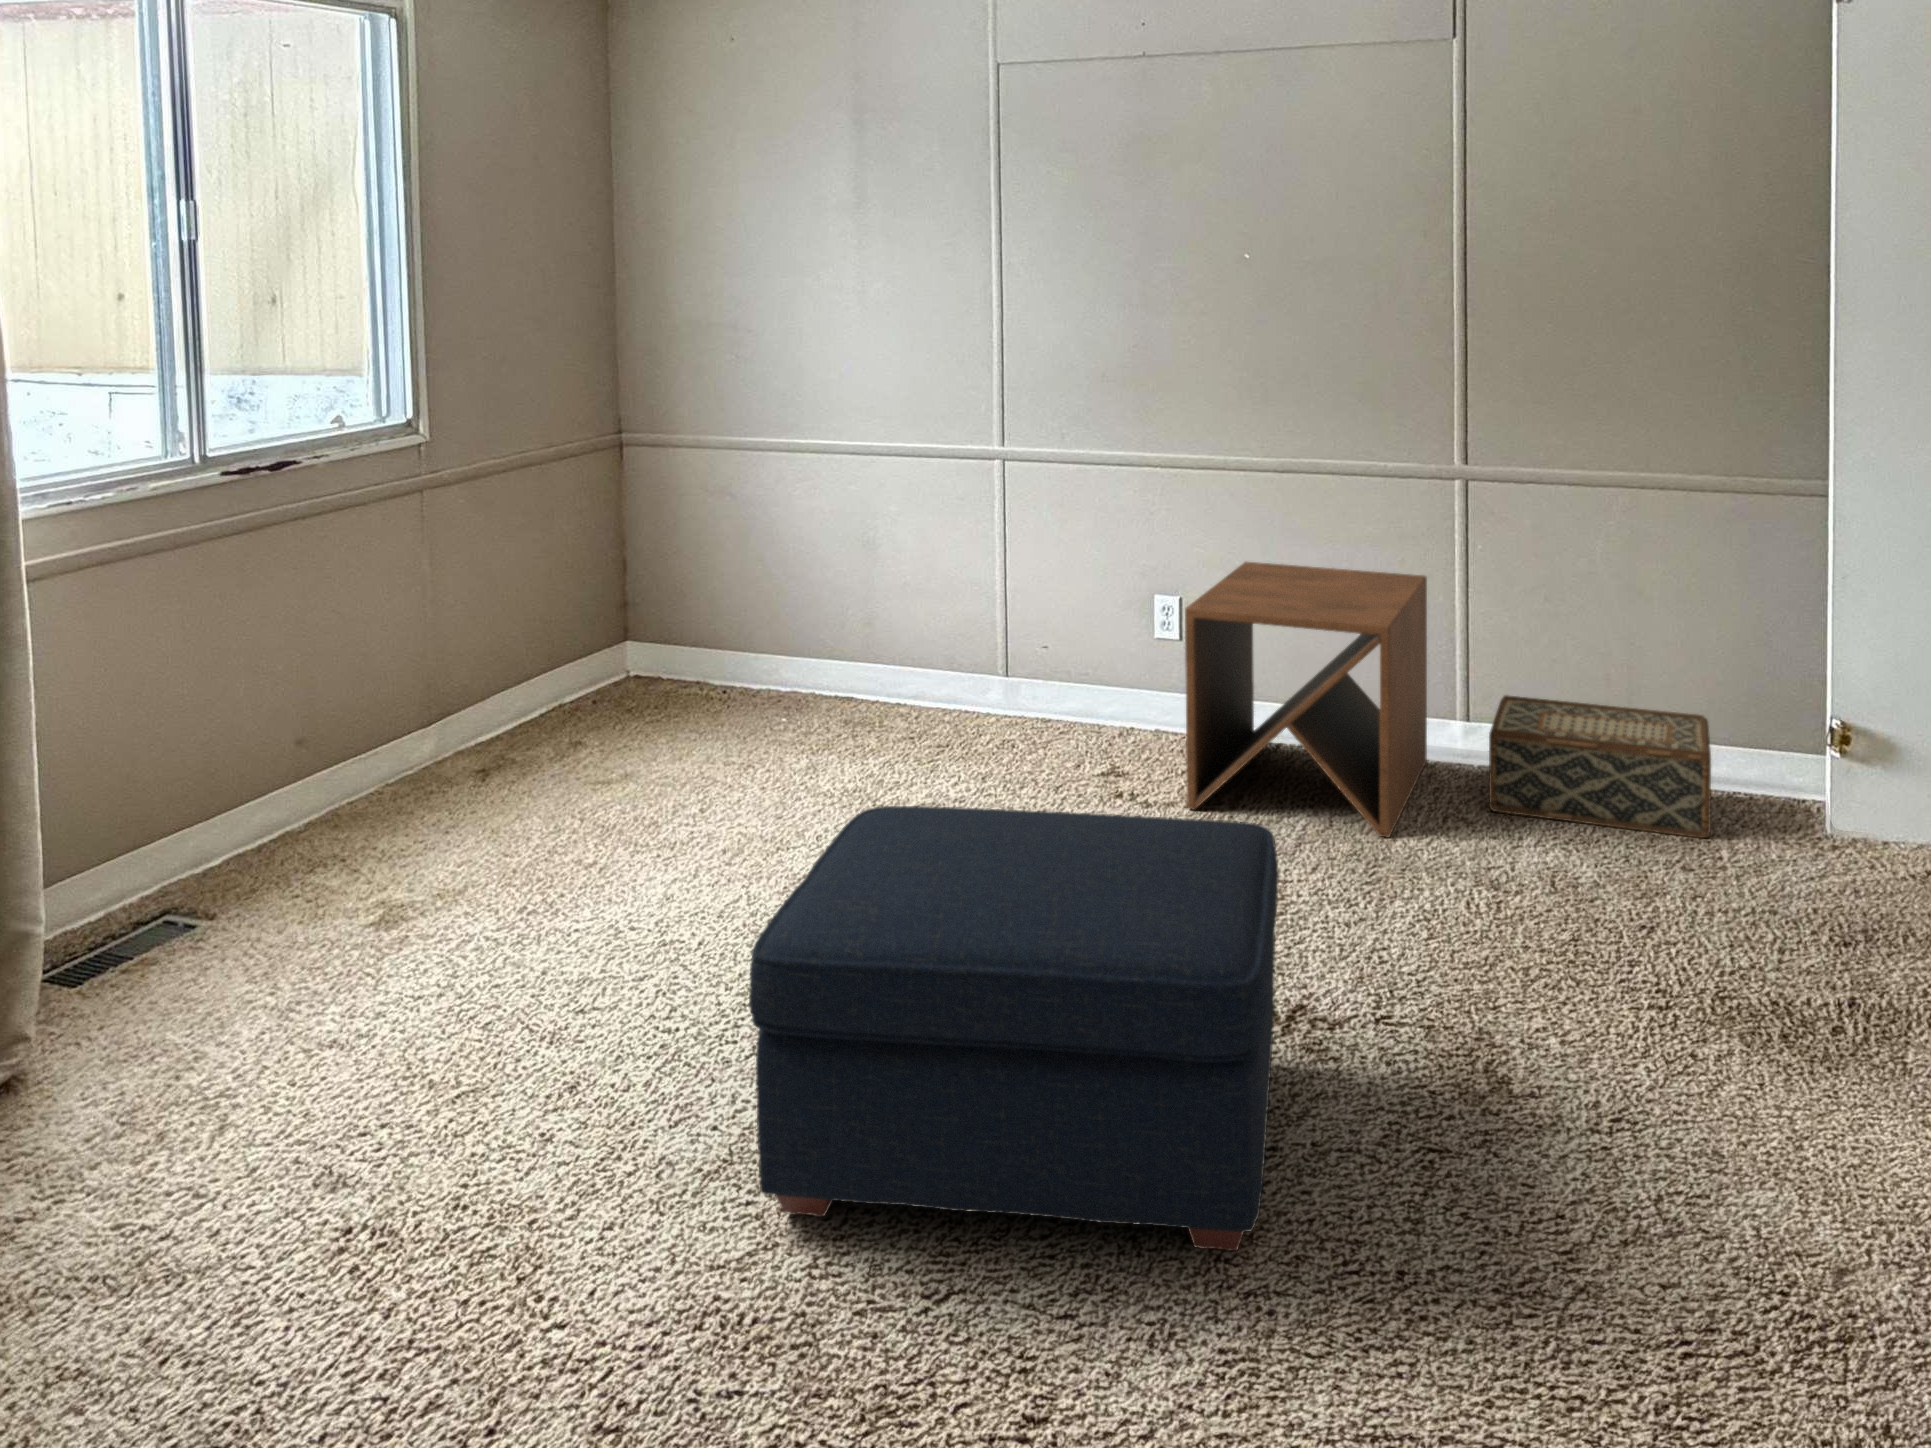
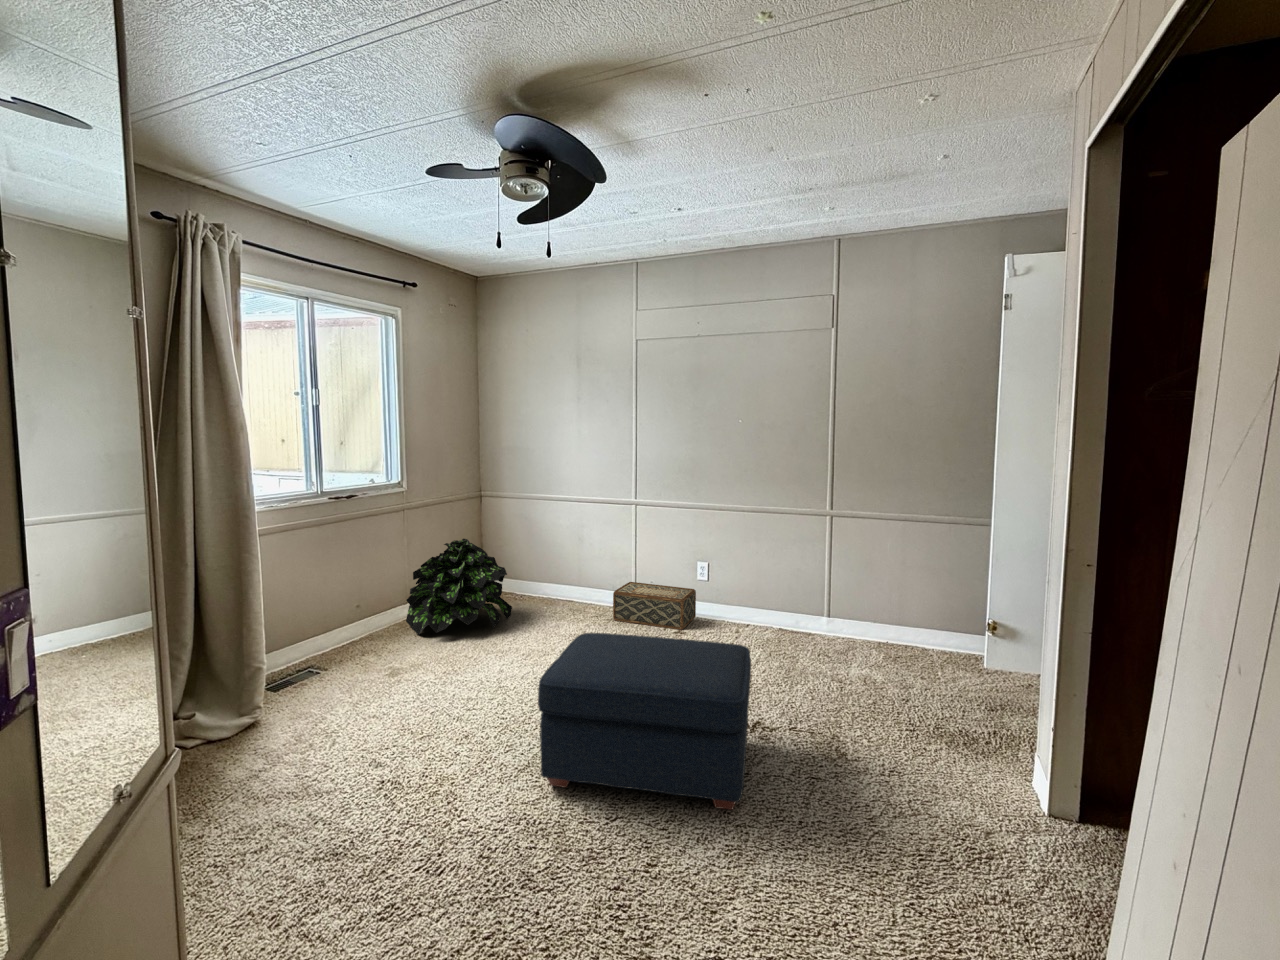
potted plant: none [424,556,698,809] -> present [406,539,512,635]
side table: present [1185,562,1427,838] -> none [709,549,812,661]
woven basket: present [1489,695,1711,838] -> present [613,582,696,630]

